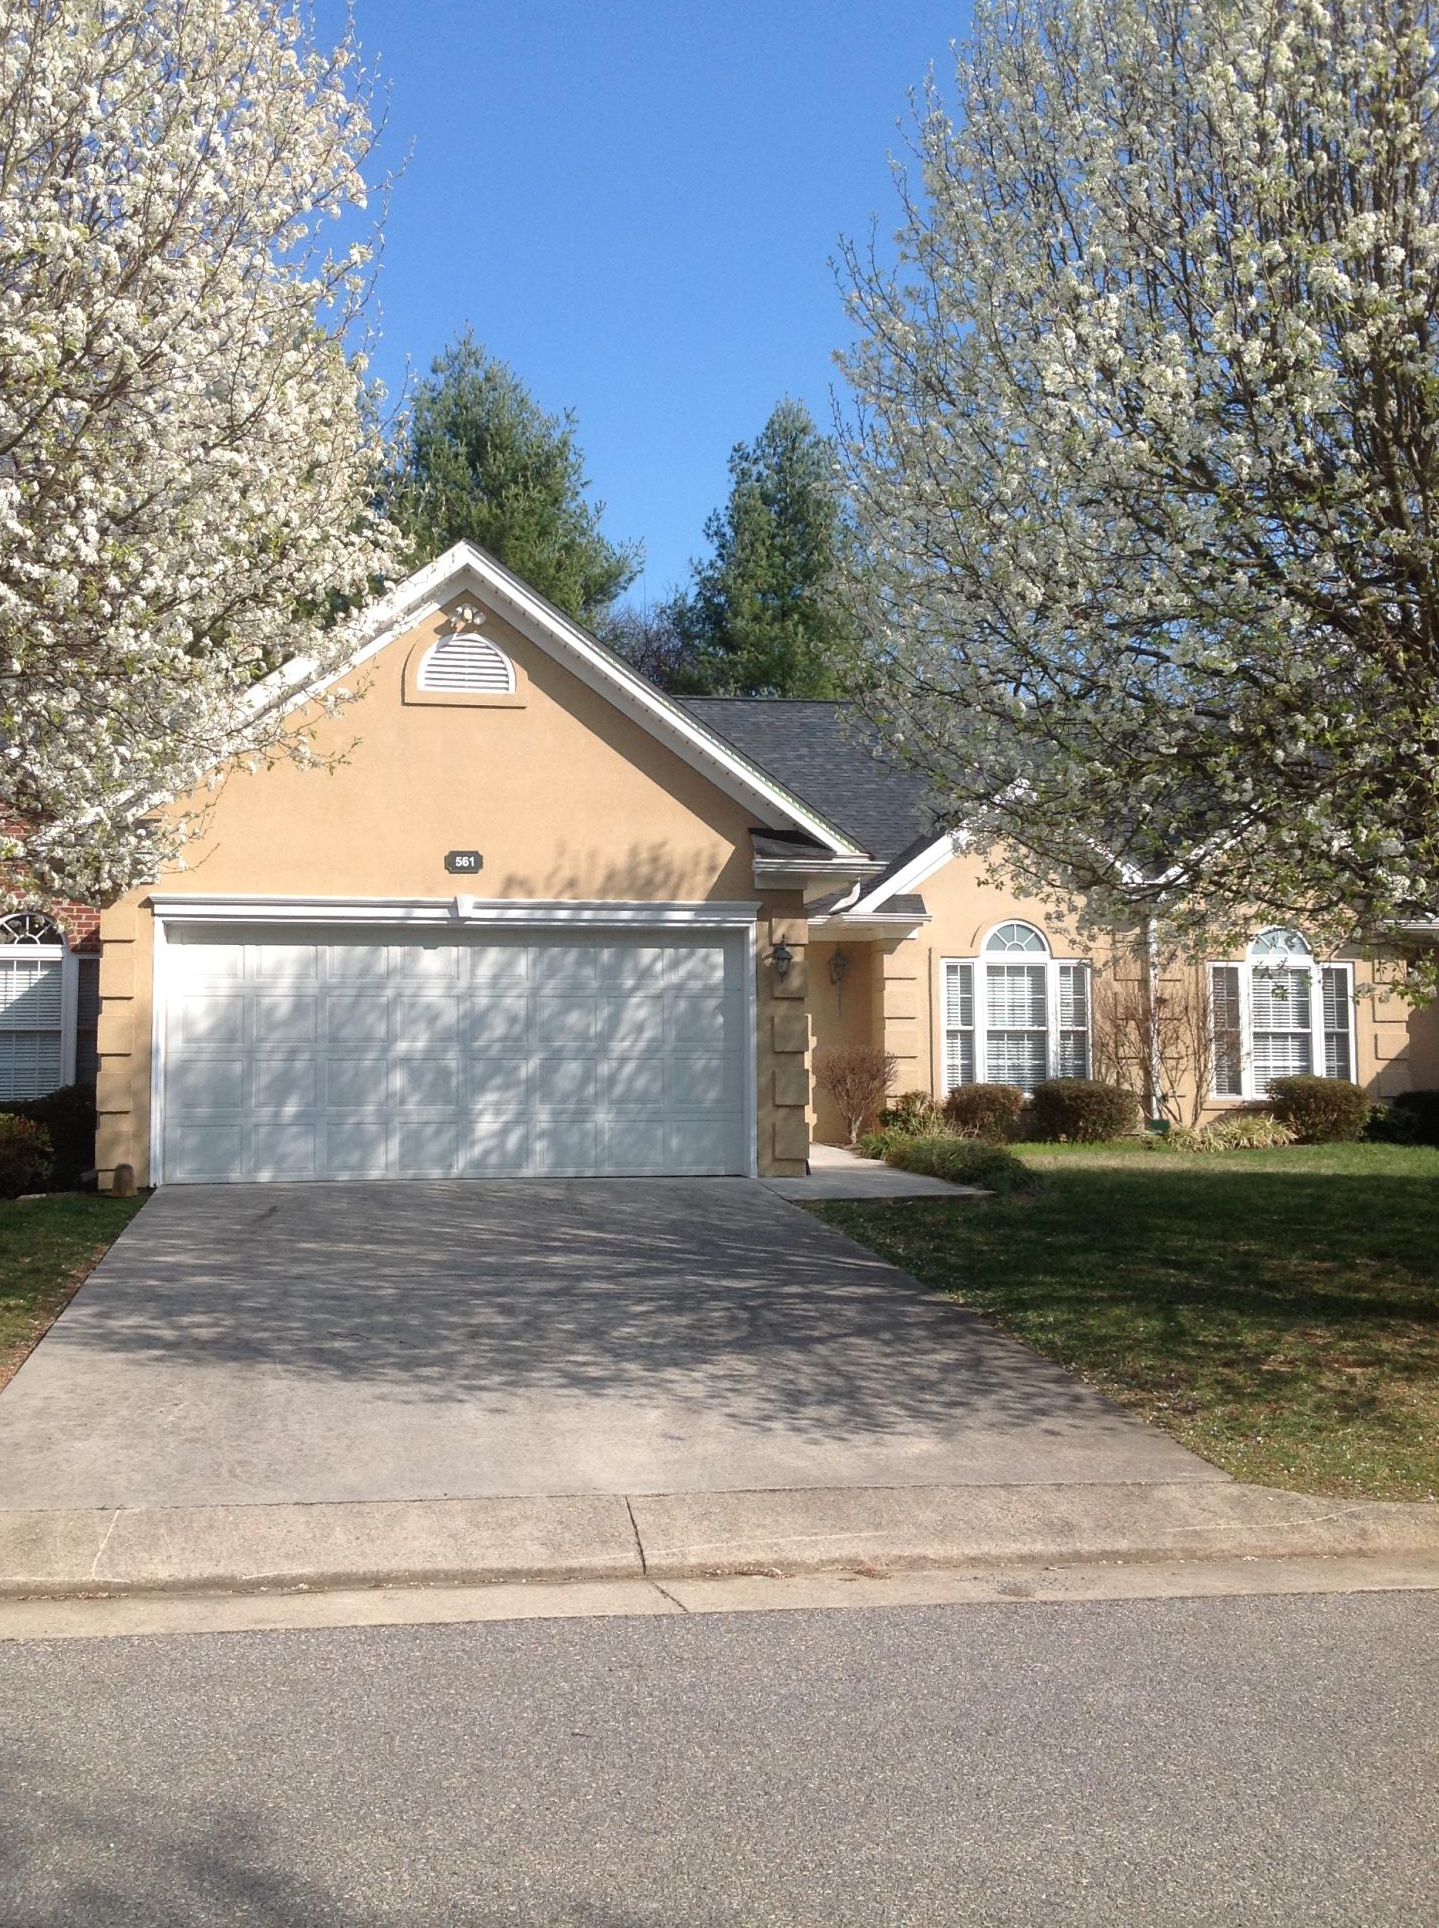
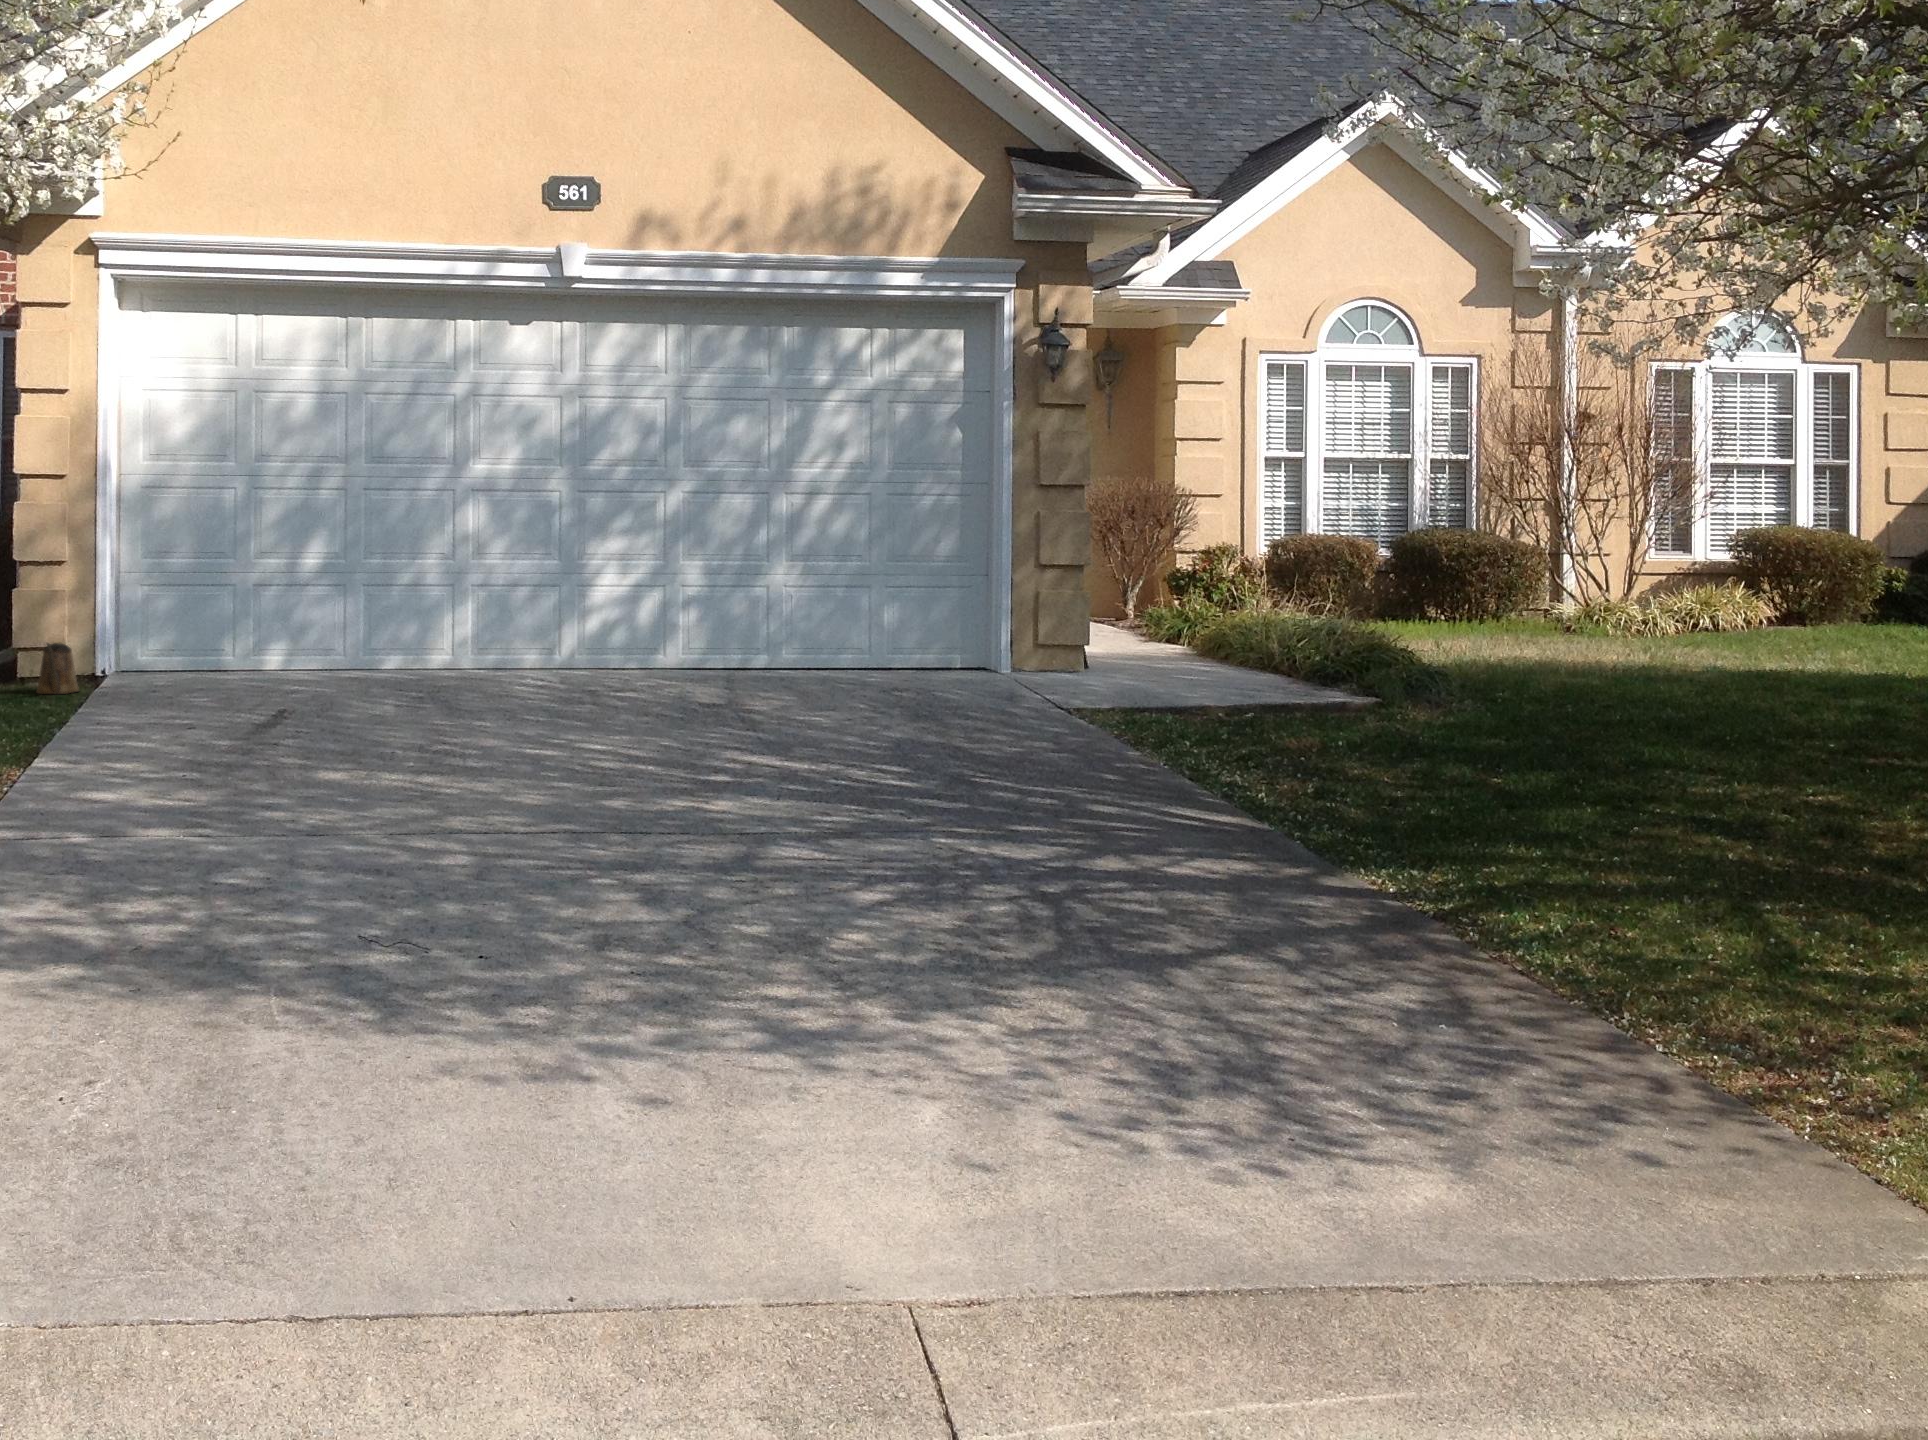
potted plant: present [1149,1093,1171,1135] -> none [1560,551,1592,611]

